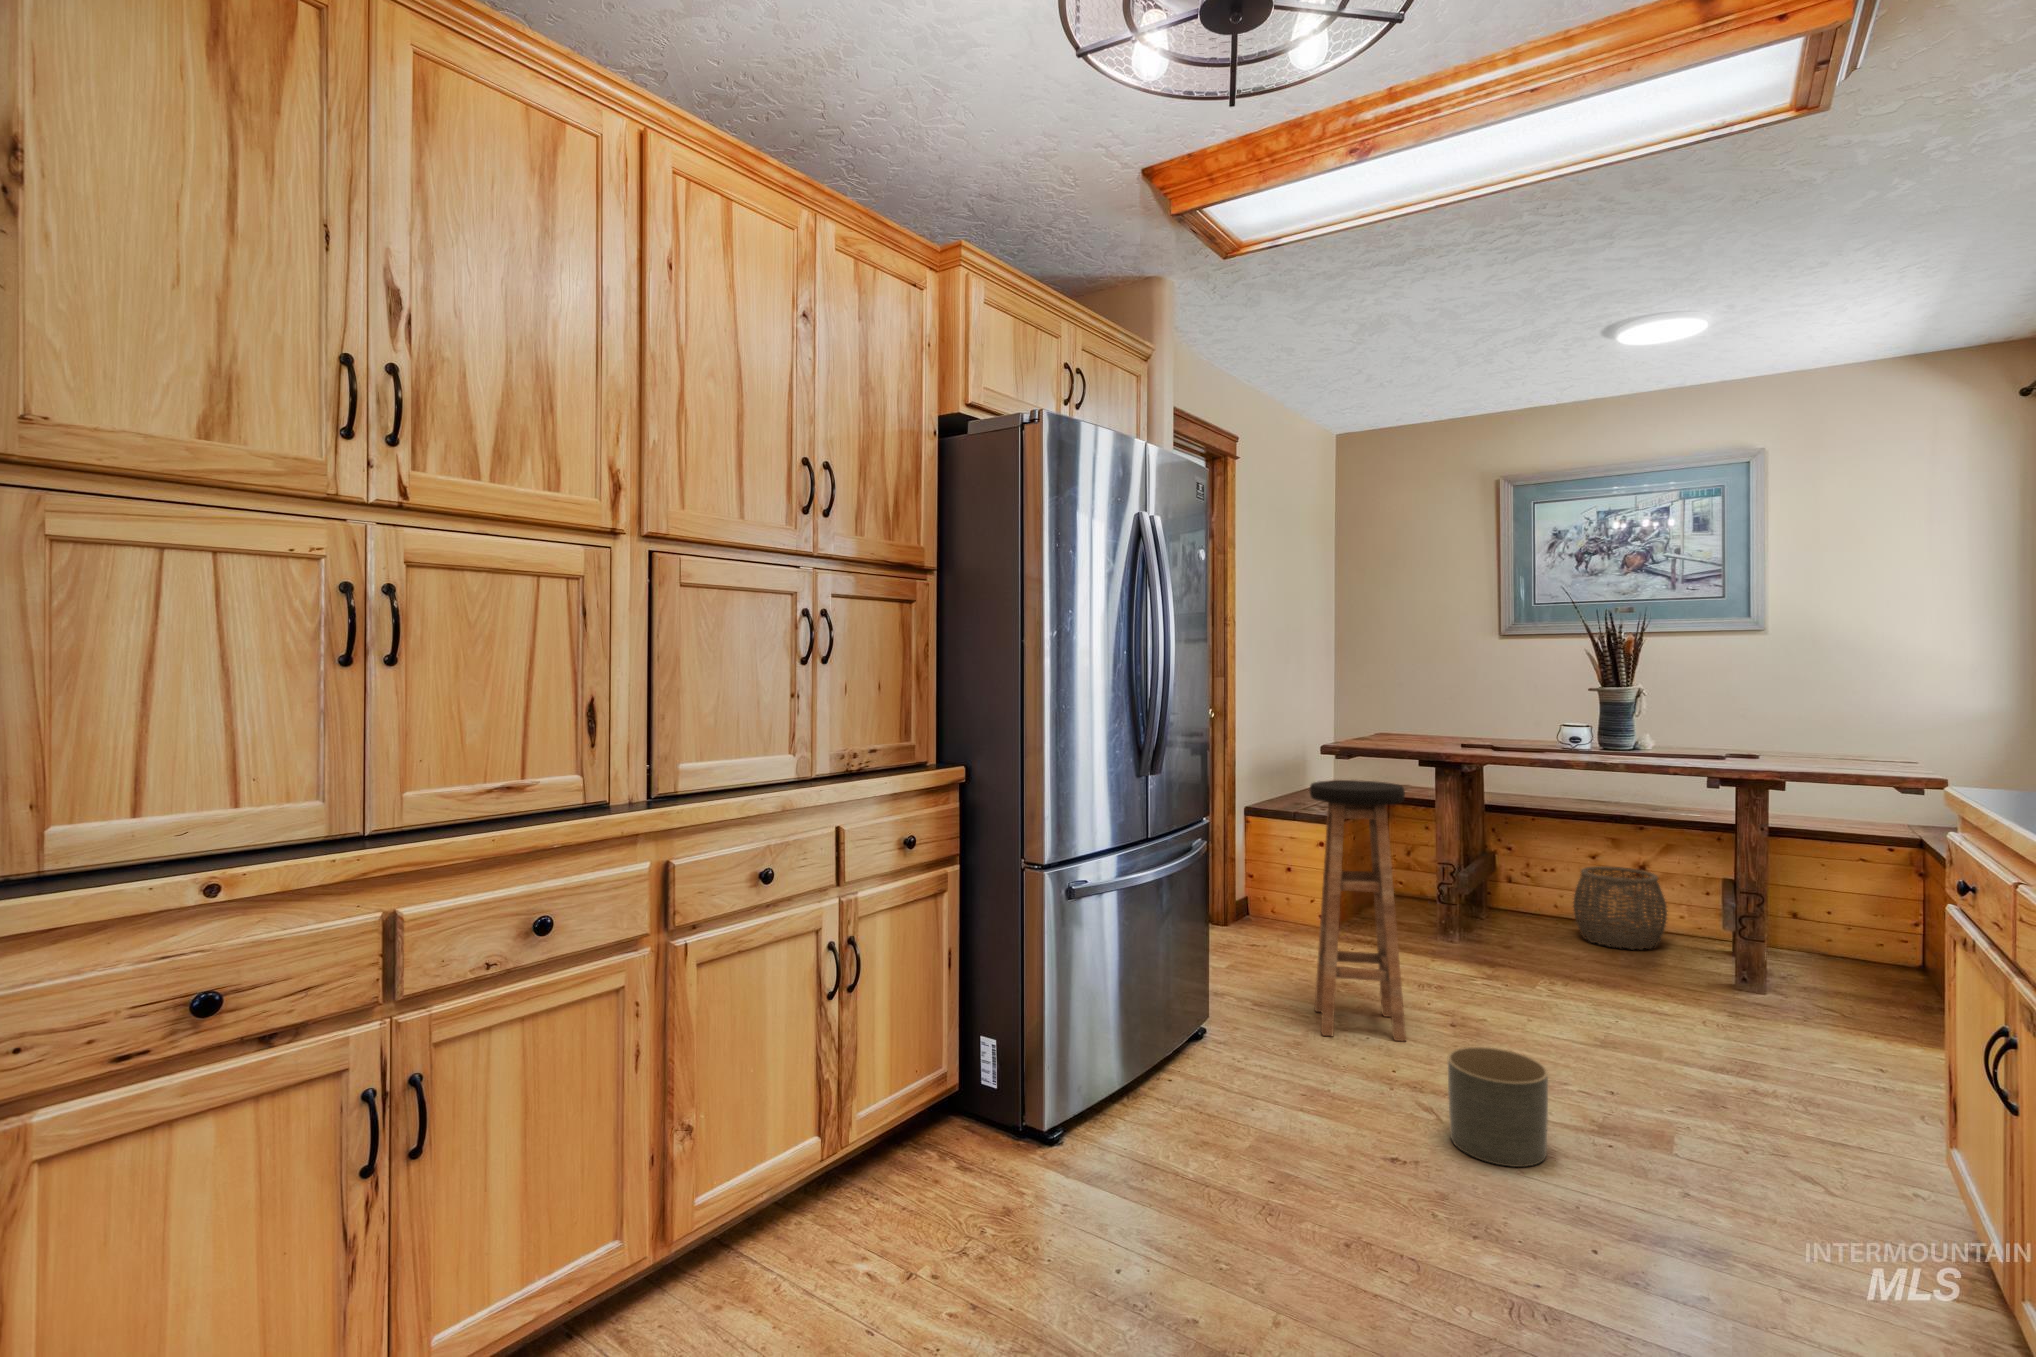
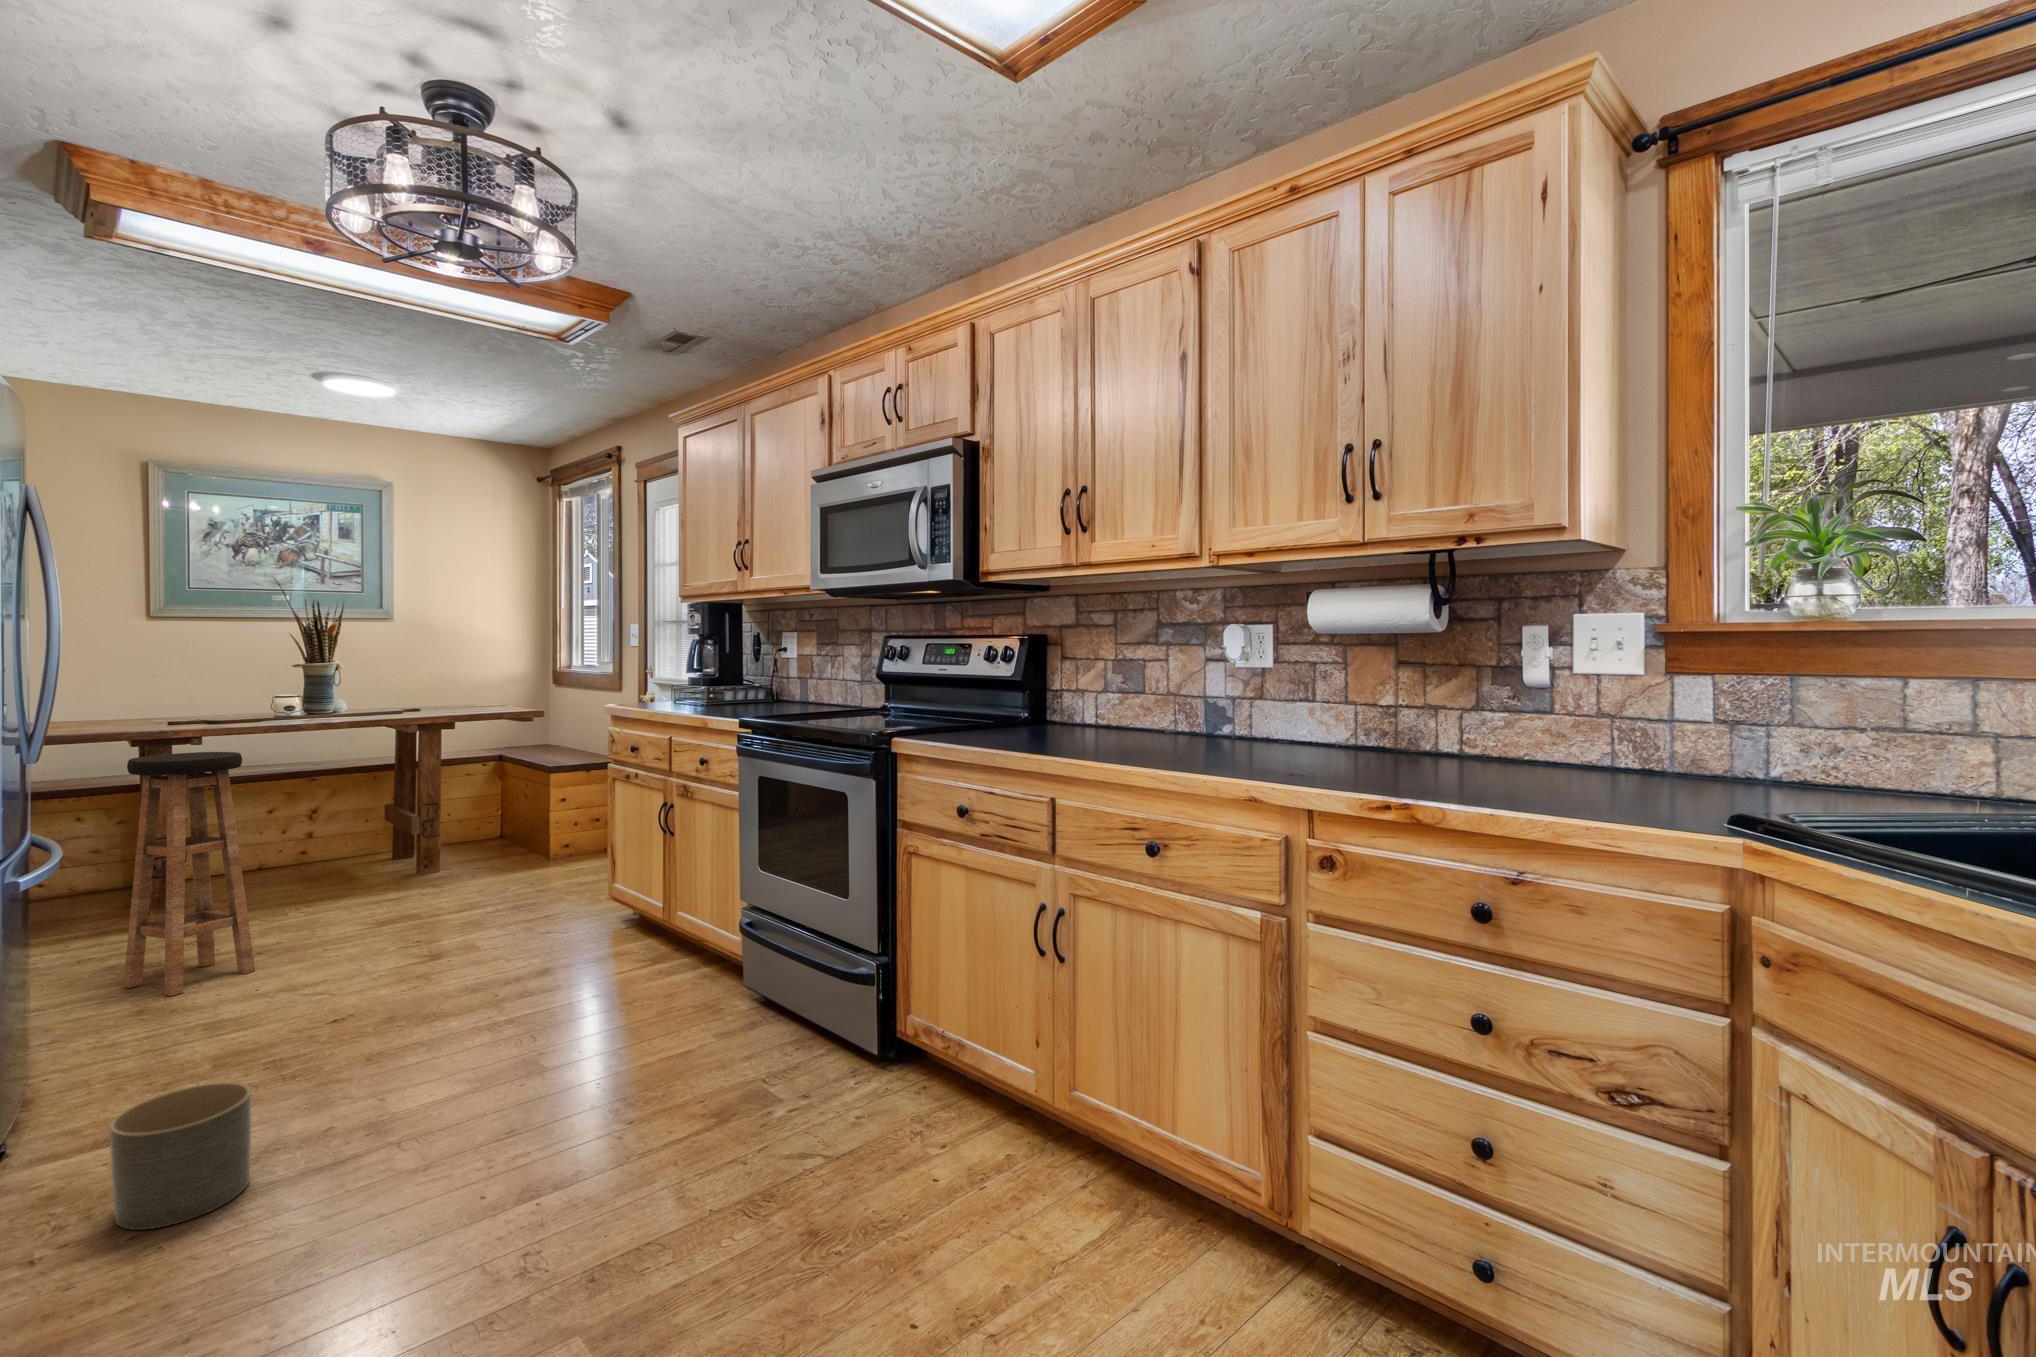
woven basket: present [1573,866,1667,950] -> none [270,810,354,876]
planter: present [1448,1047,1548,1167] -> present [110,1082,251,1230]

